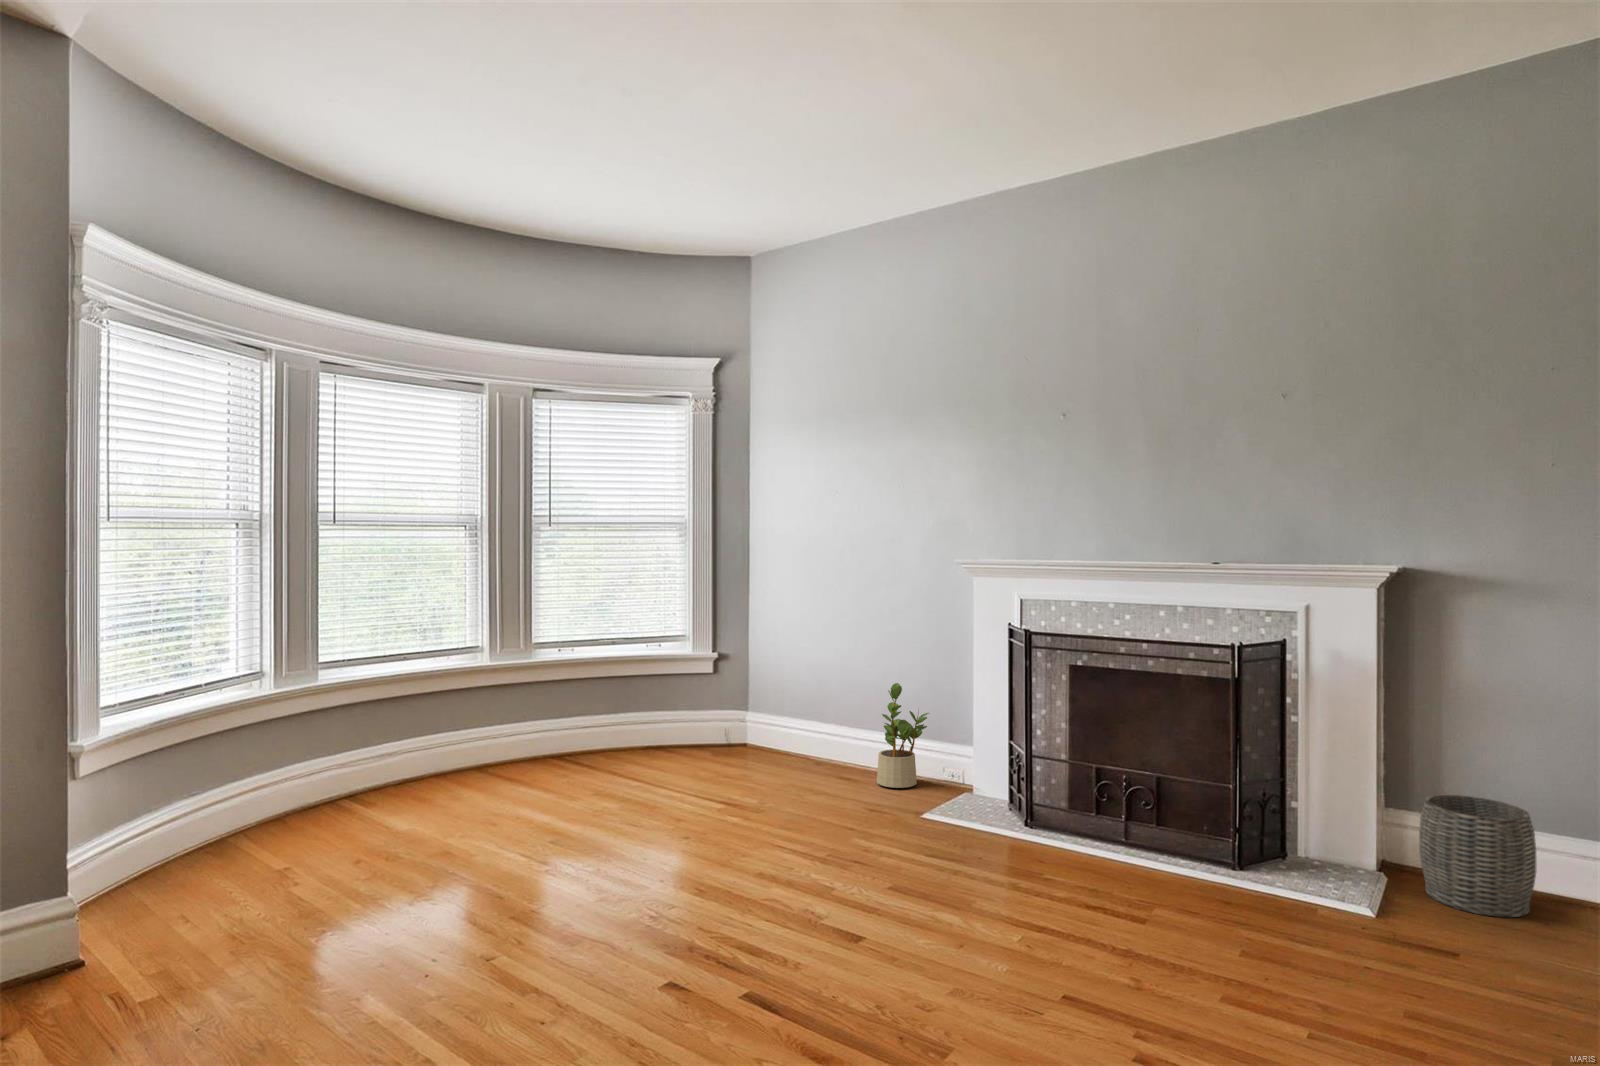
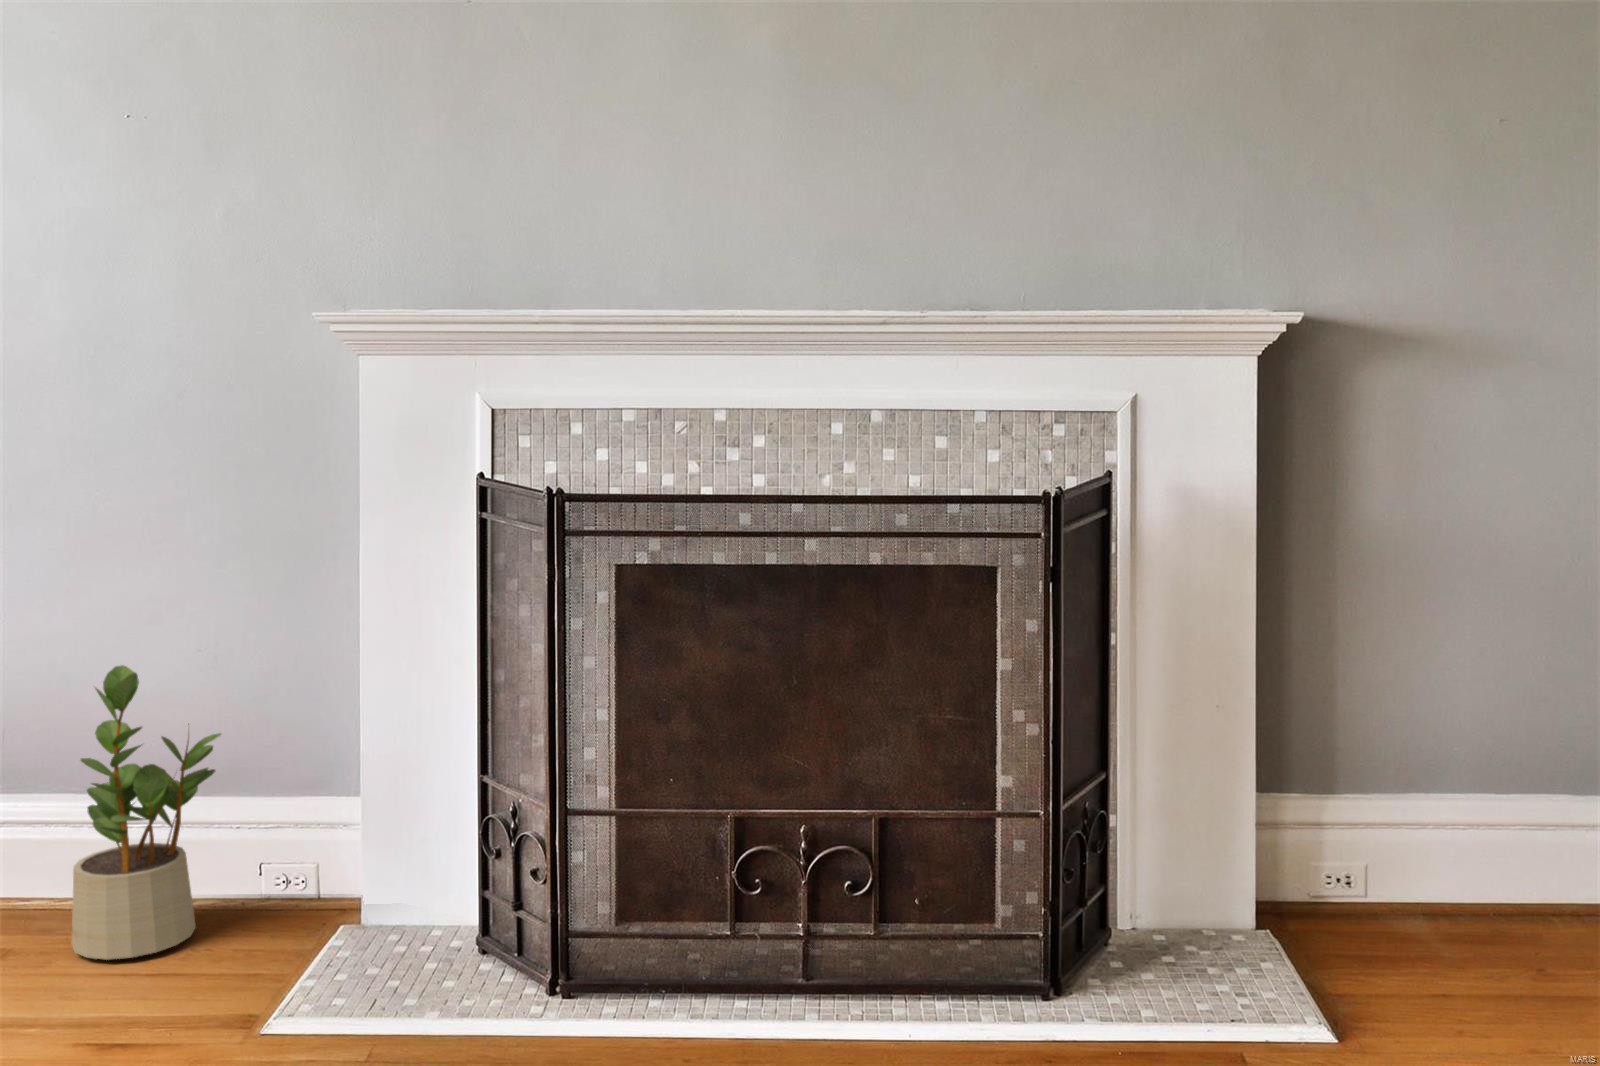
woven basket: present [1419,795,1536,917] -> none [1322,747,1516,971]

